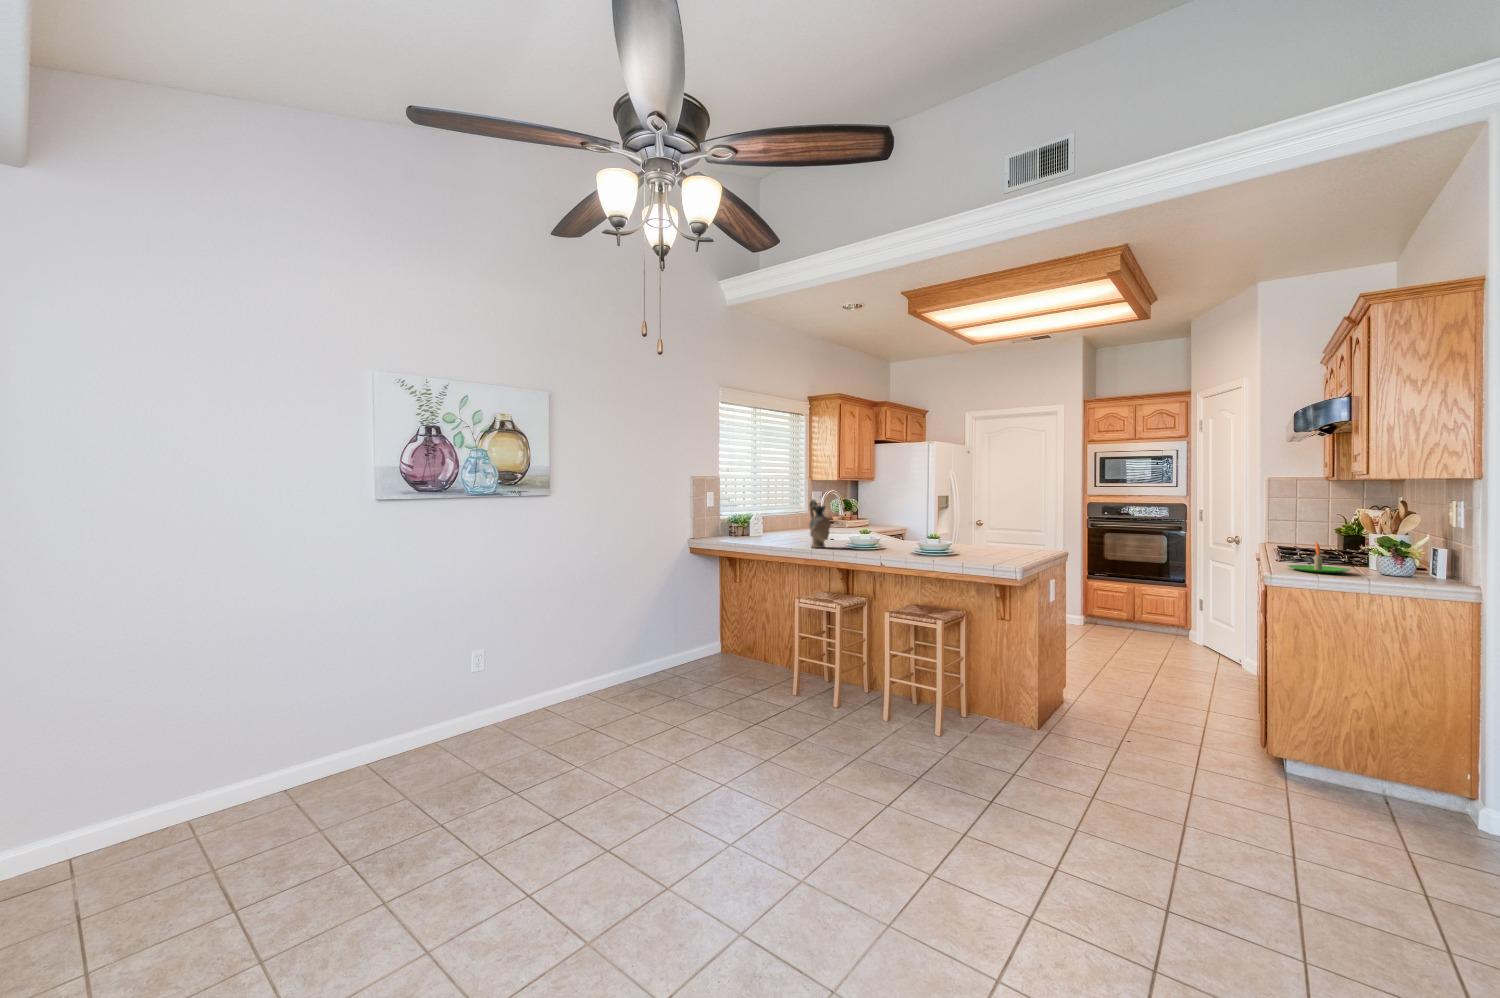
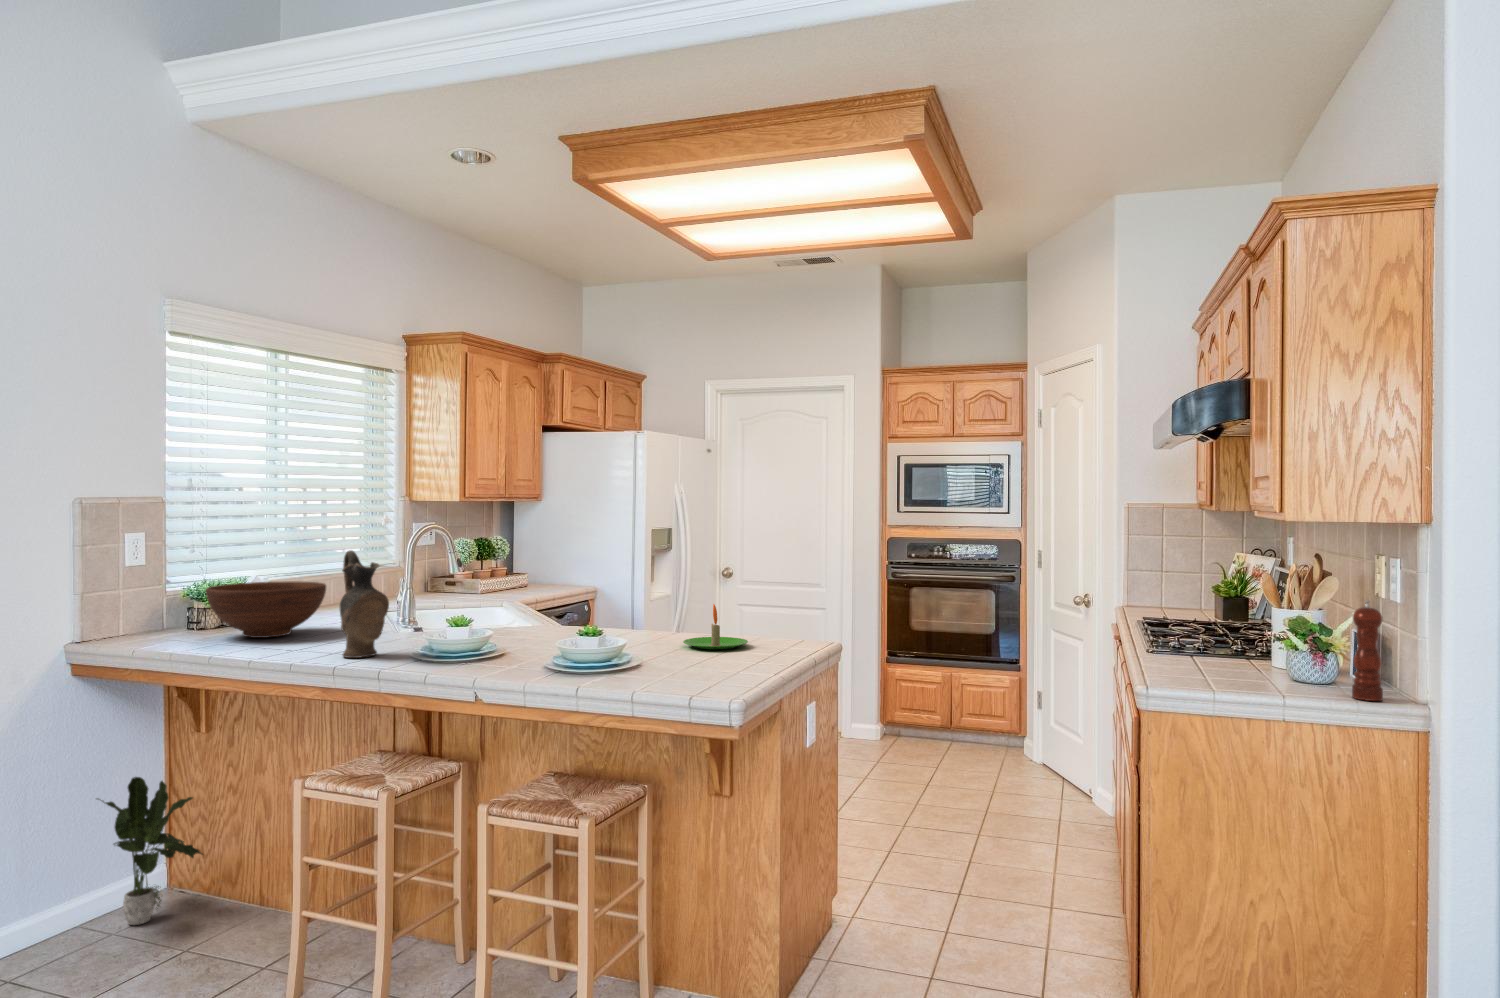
fruit bowl: none [744,516,793,541] -> present [206,581,326,638]
pepper mill: none [1422,524,1446,585] -> present [1352,600,1383,701]
candle: present [1288,542,1351,573] -> present [683,604,748,649]
potted plant: none [701,600,742,665] -> present [98,777,203,925]

